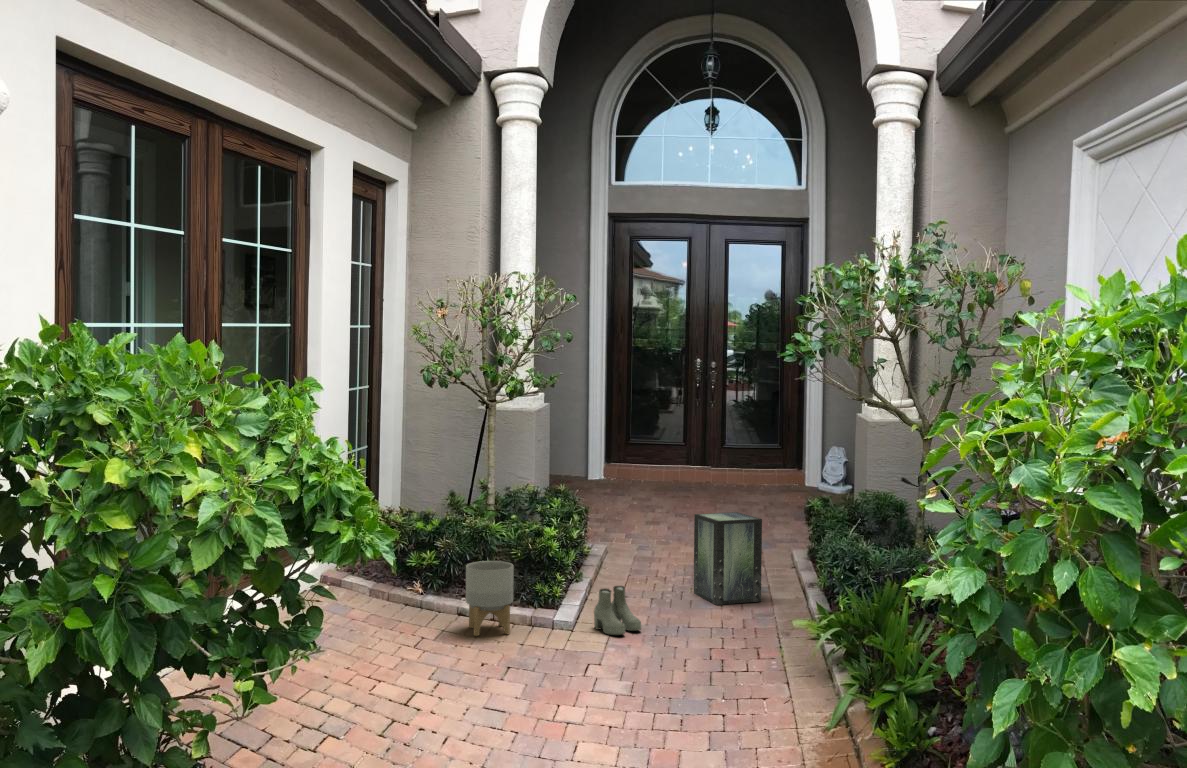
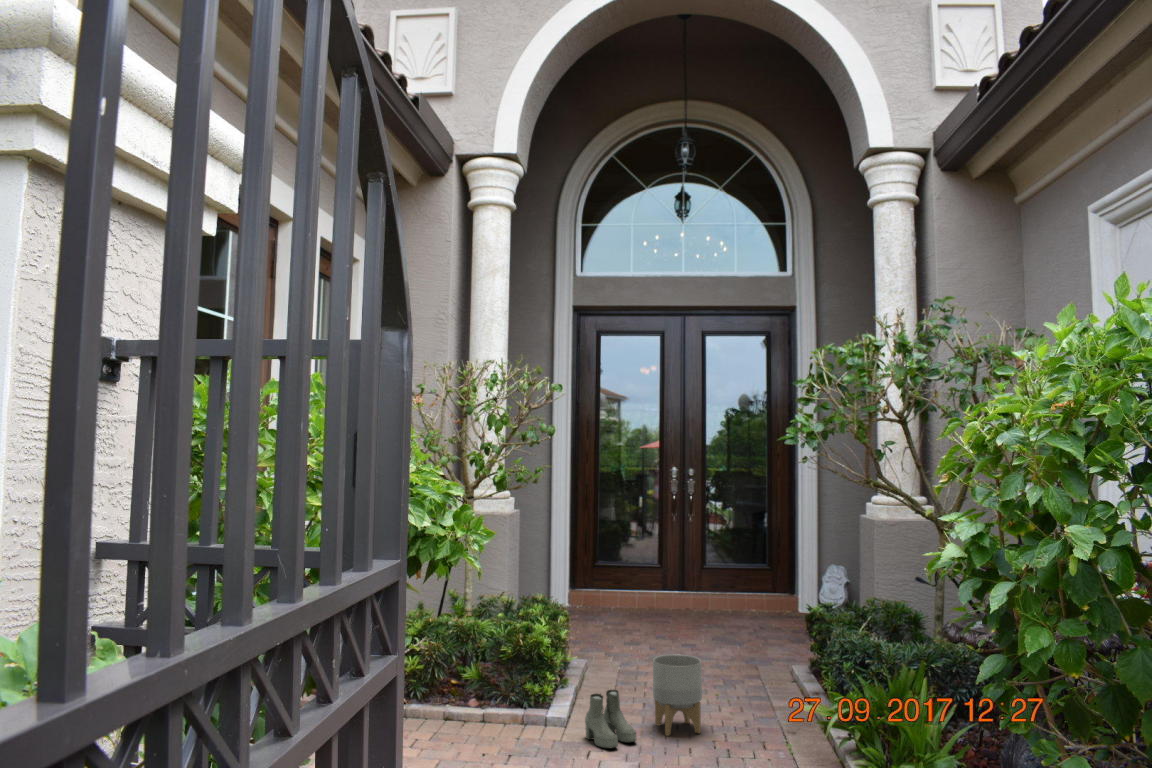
storage box: present [694,512,762,605] -> none [698,603,771,707]
planter: present [466,561,514,636] -> present [653,654,702,736]

